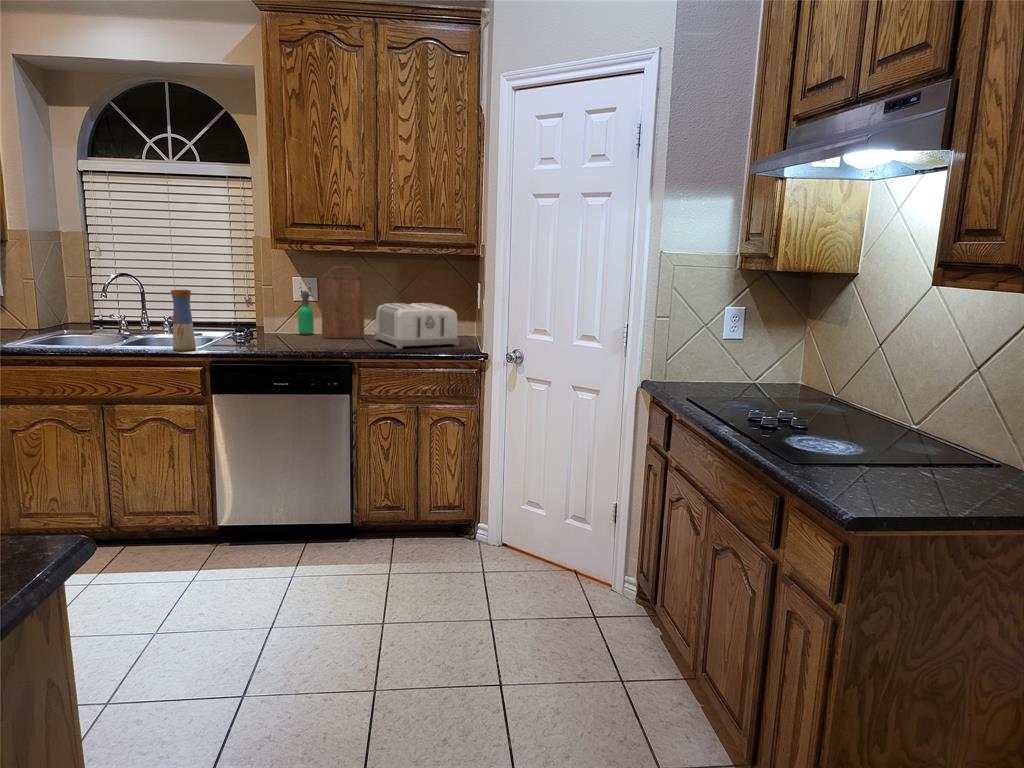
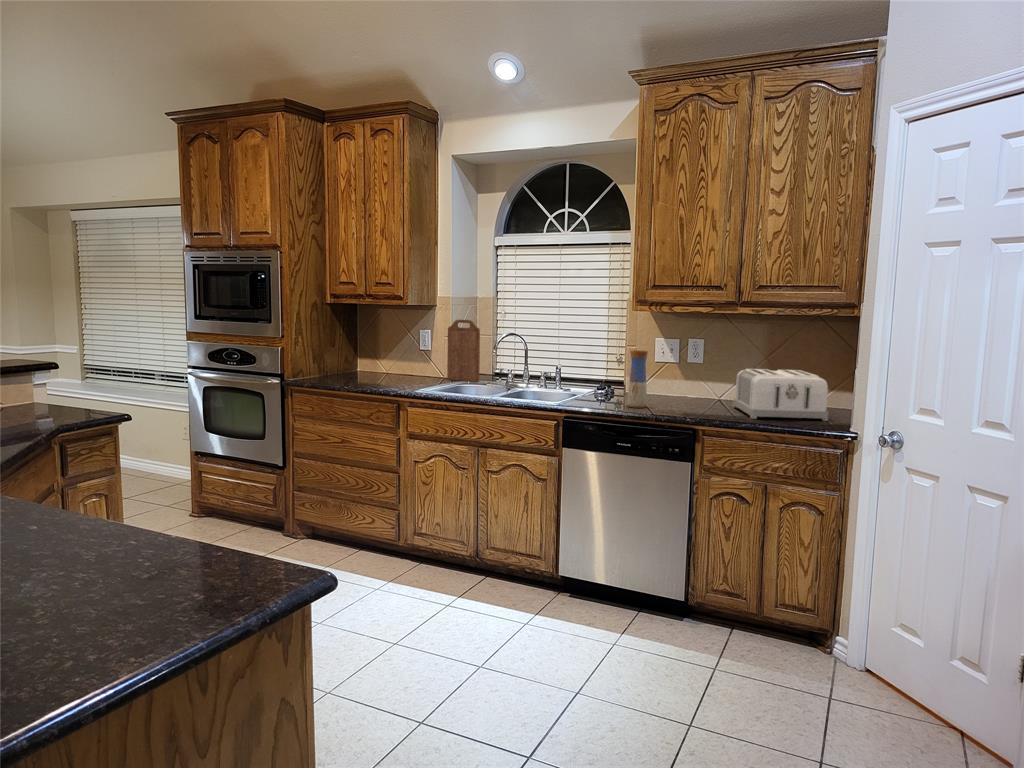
cutting board: present [321,266,364,338] -> present [447,320,480,382]
vase: present [171,290,196,351] -> present [627,350,648,408]
soap dispenser: present [298,291,314,335] -> none [659,352,675,397]

